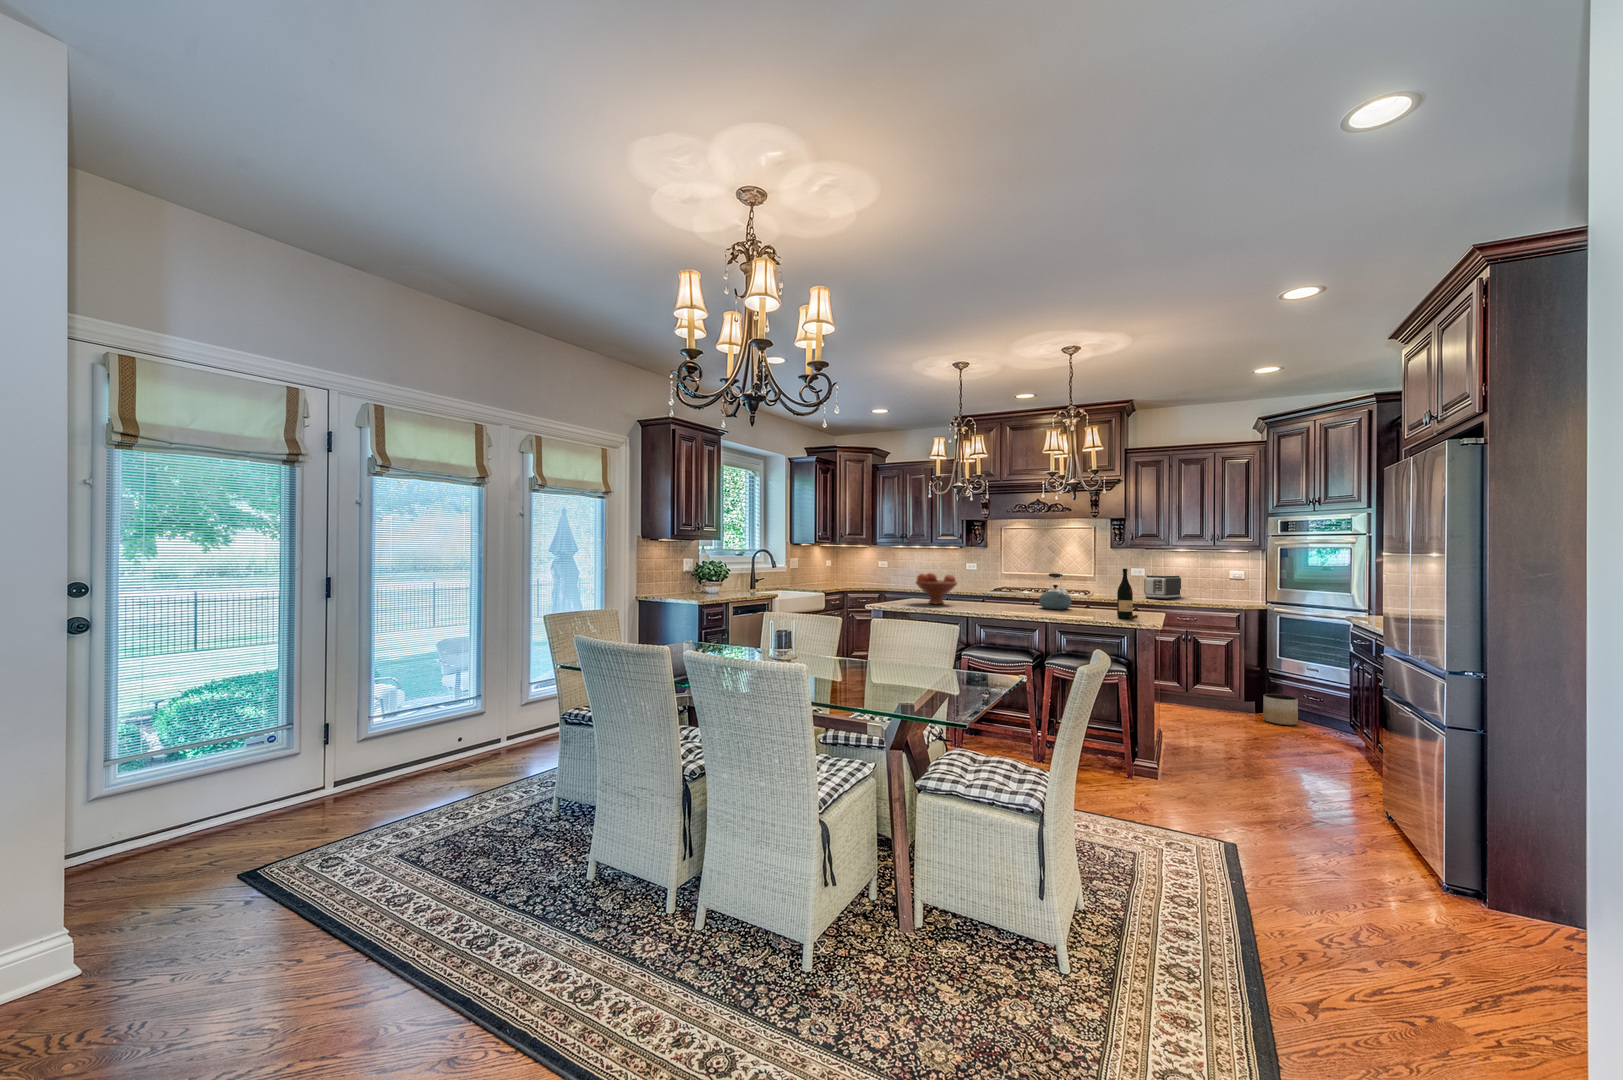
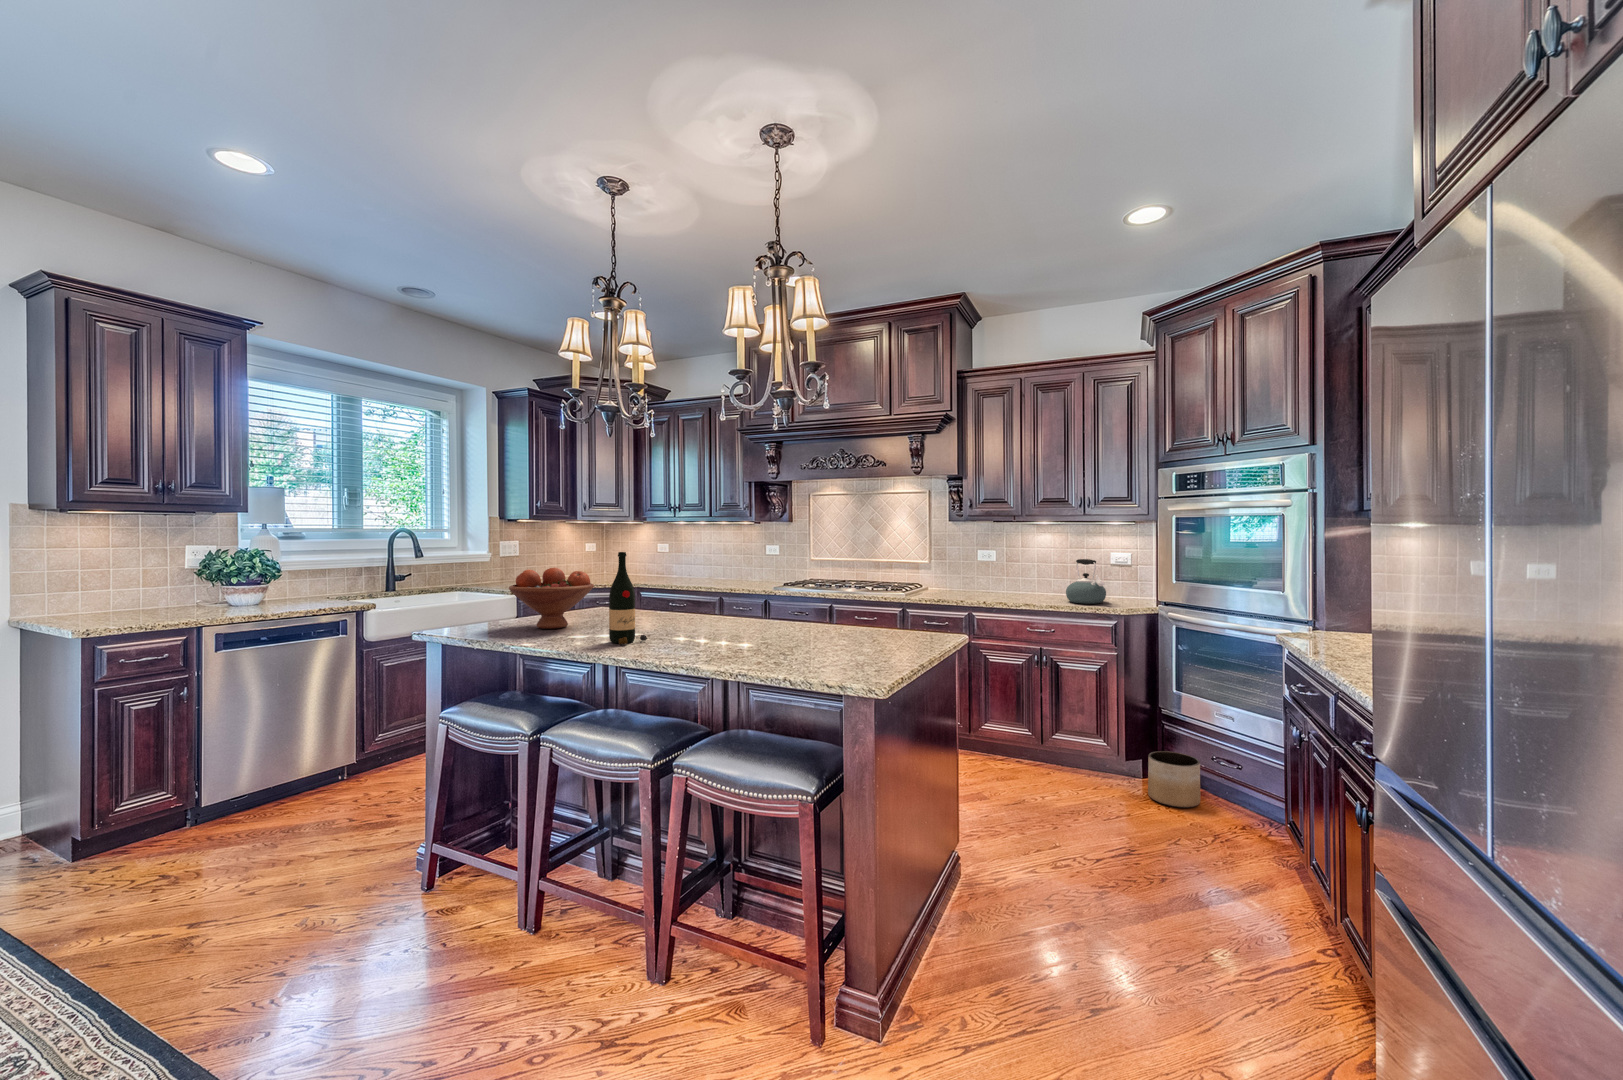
wine bottle: present [1117,569,1138,619] -> present [609,552,647,644]
kettle: present [1039,573,1072,609] -> present [1066,559,1106,604]
toaster: present [1144,575,1181,599] -> none [985,561,1040,598]

